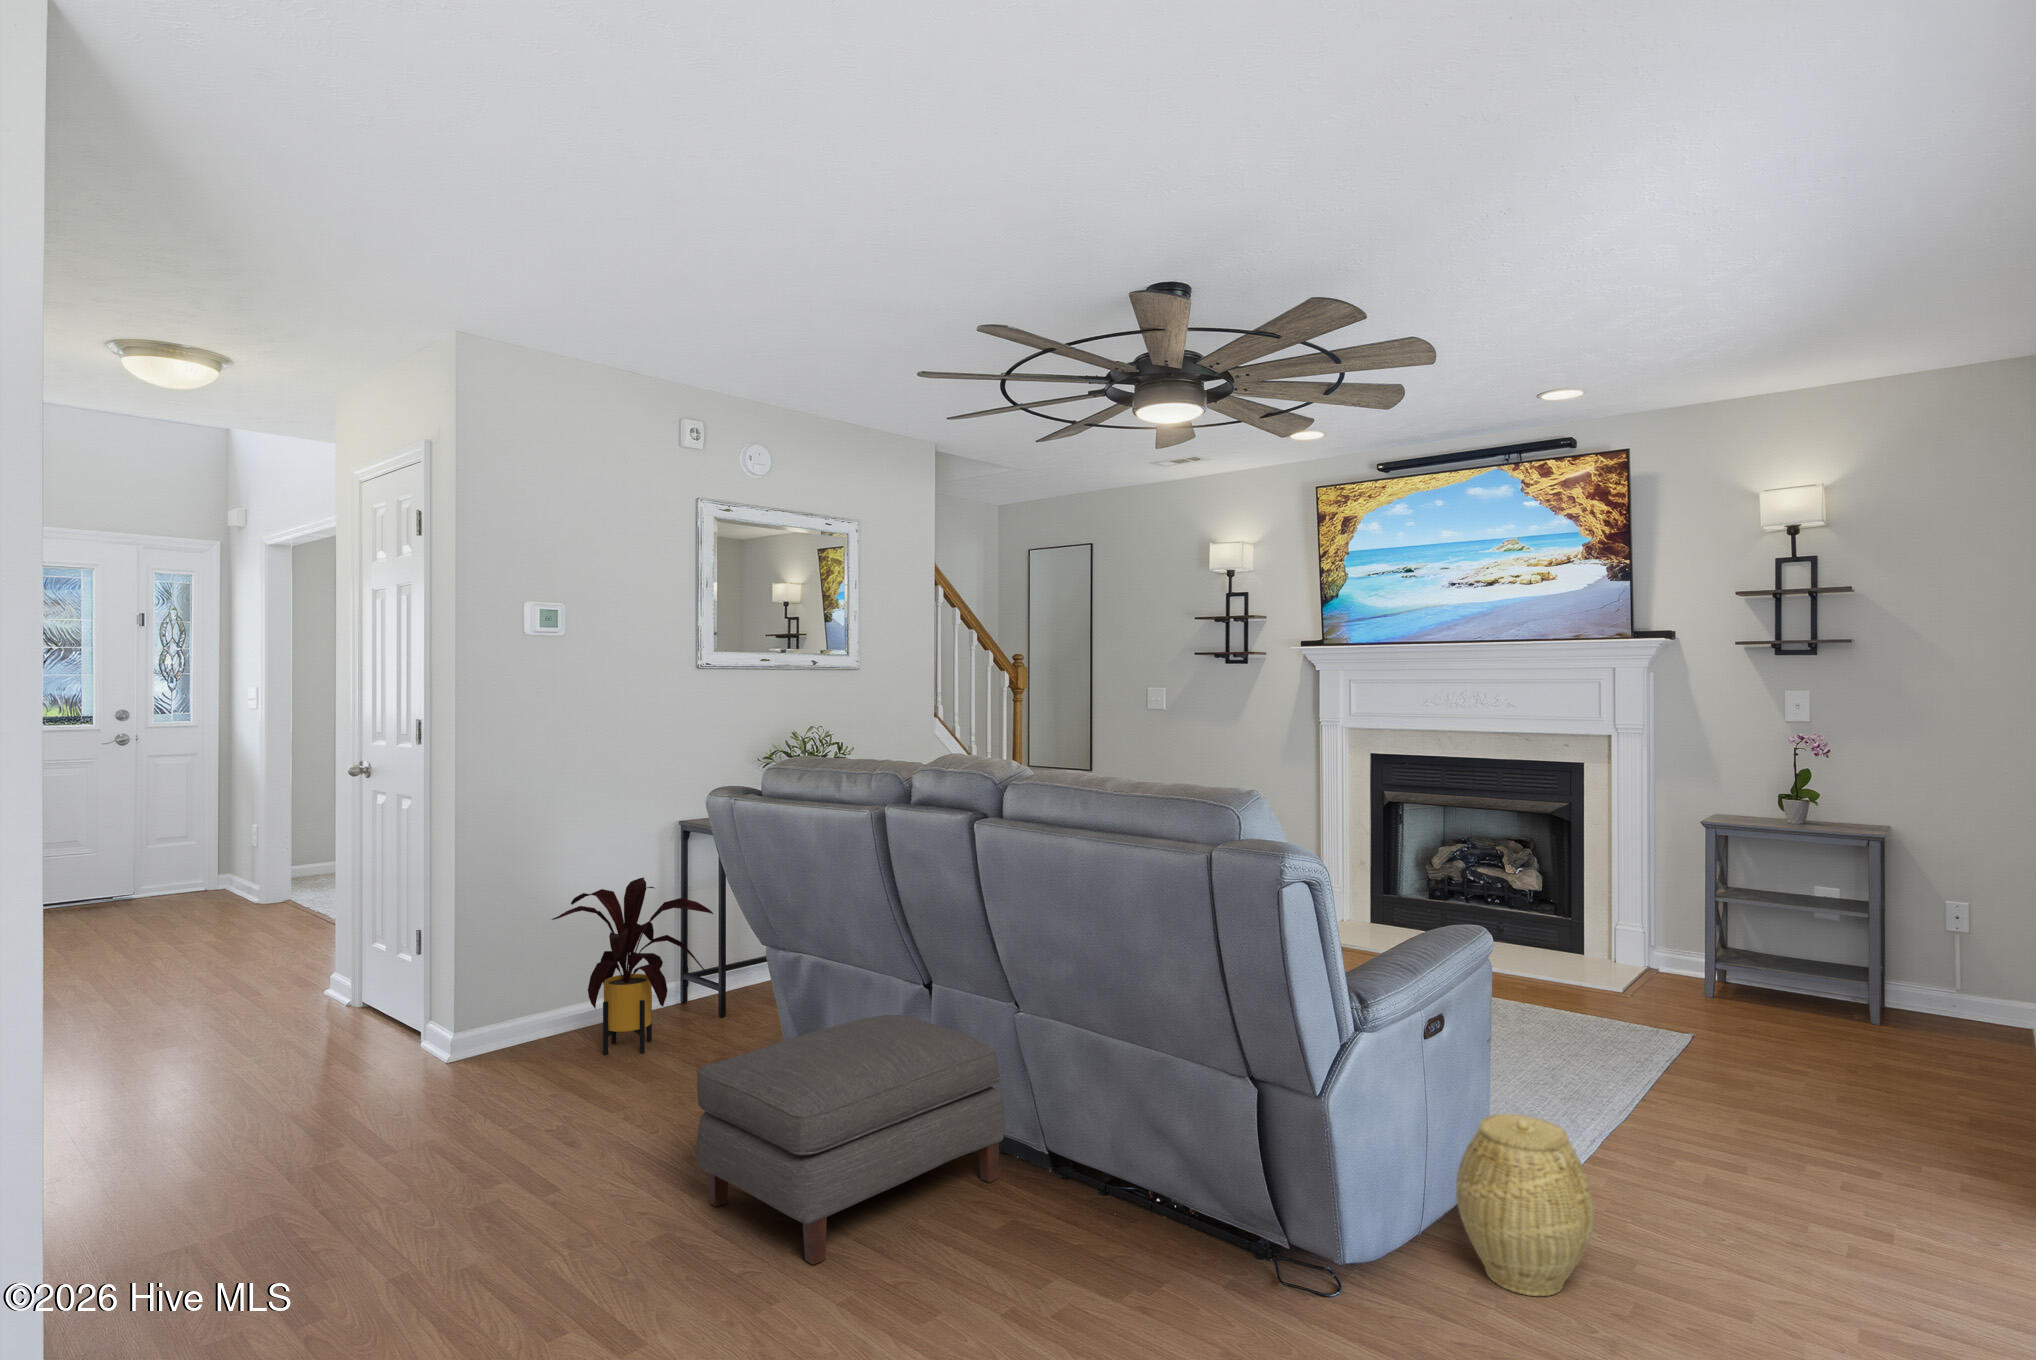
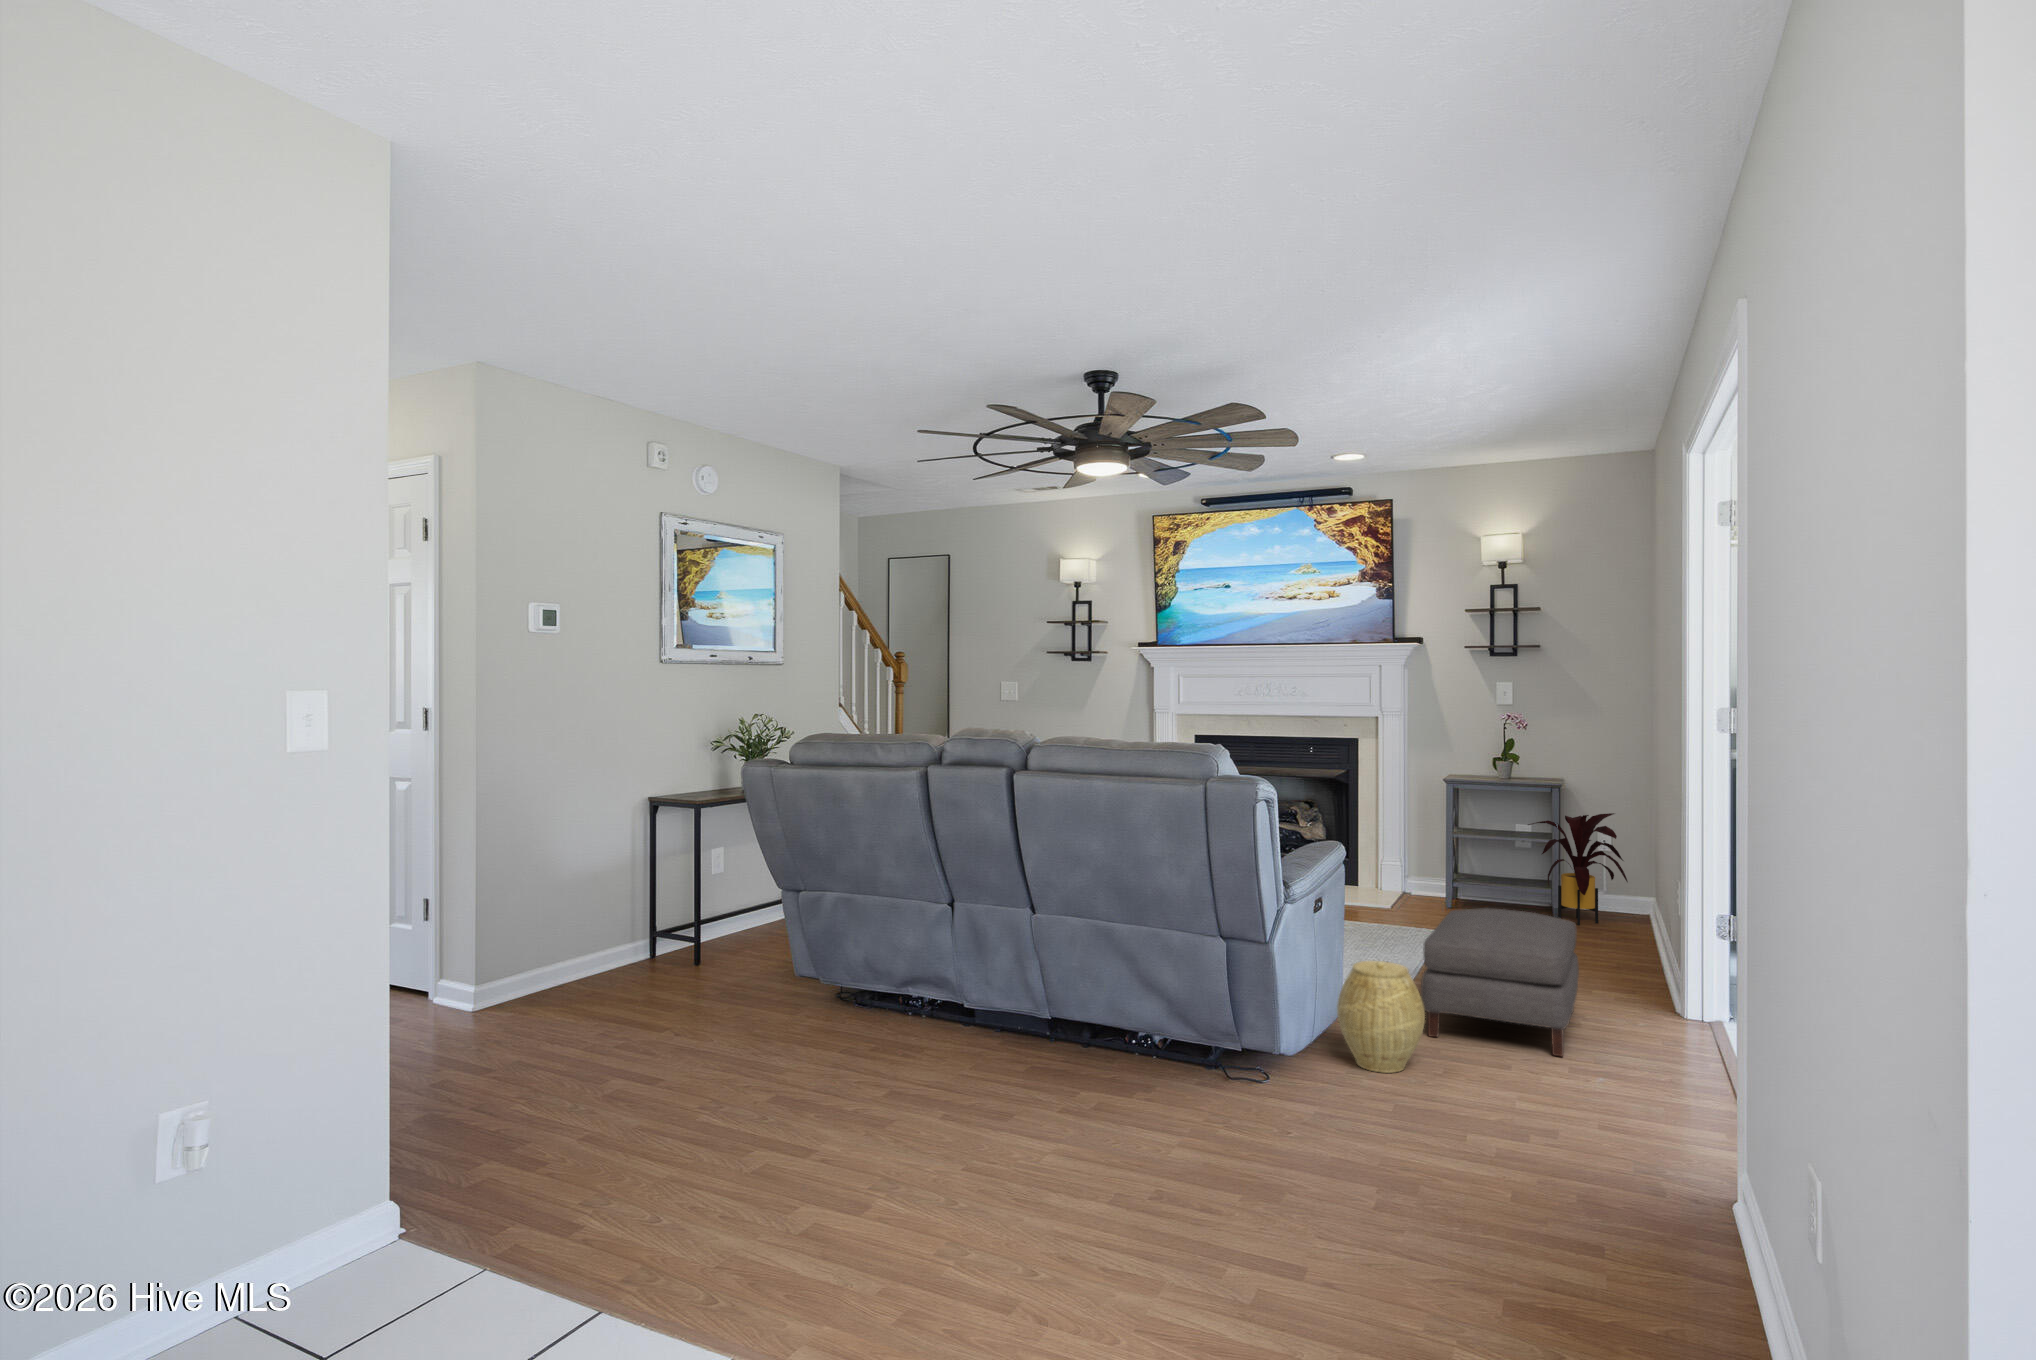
house plant: present [552,877,713,1055] -> present [1528,813,1628,925]
ottoman: present [696,1014,1005,1265] -> present [1421,908,1579,1056]

